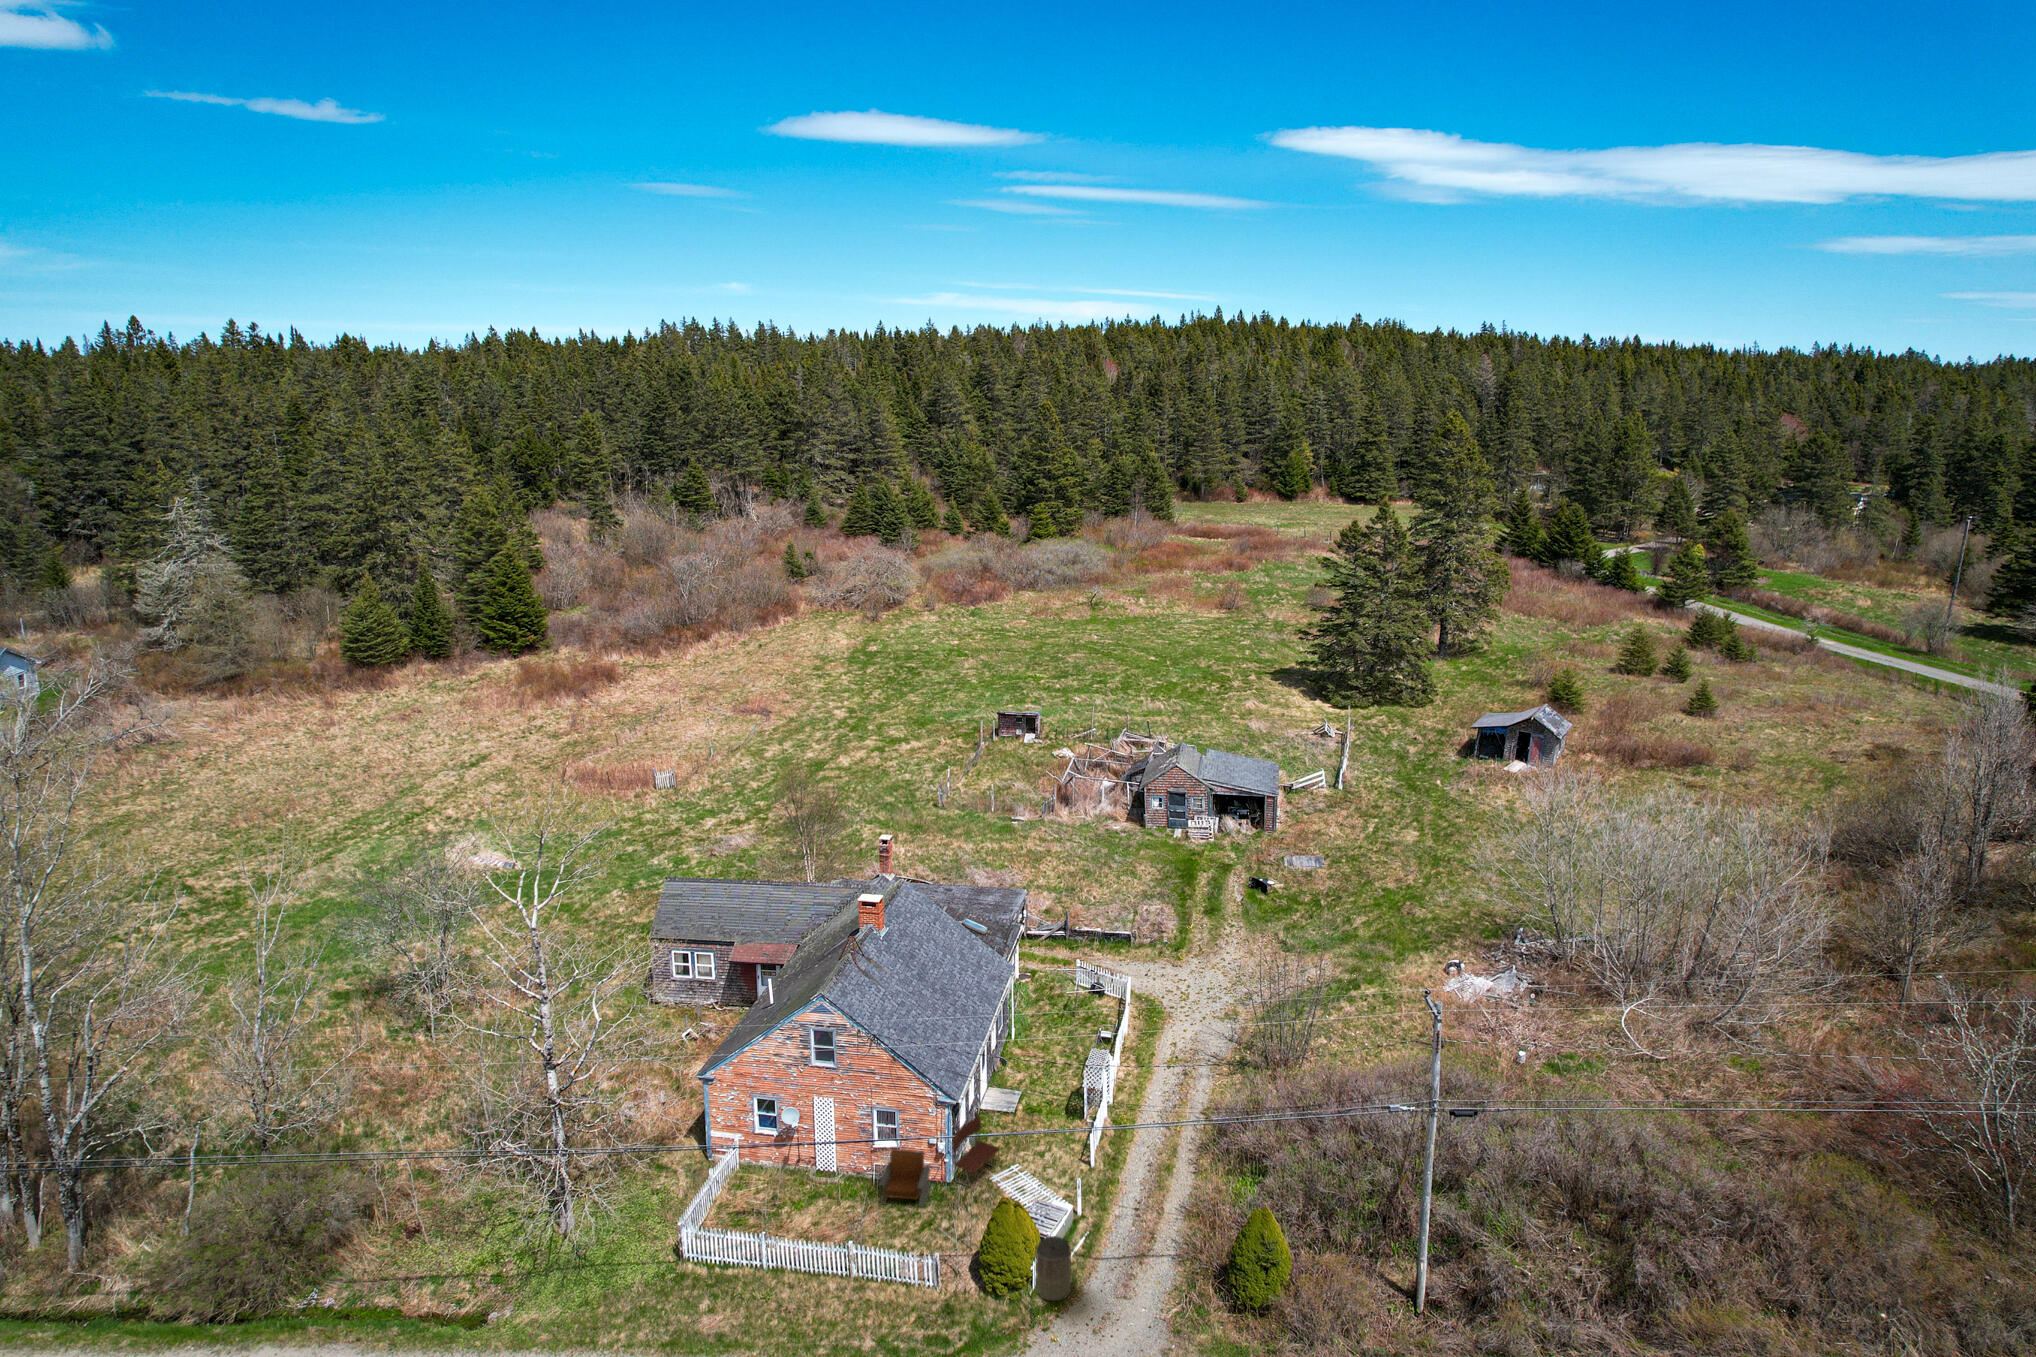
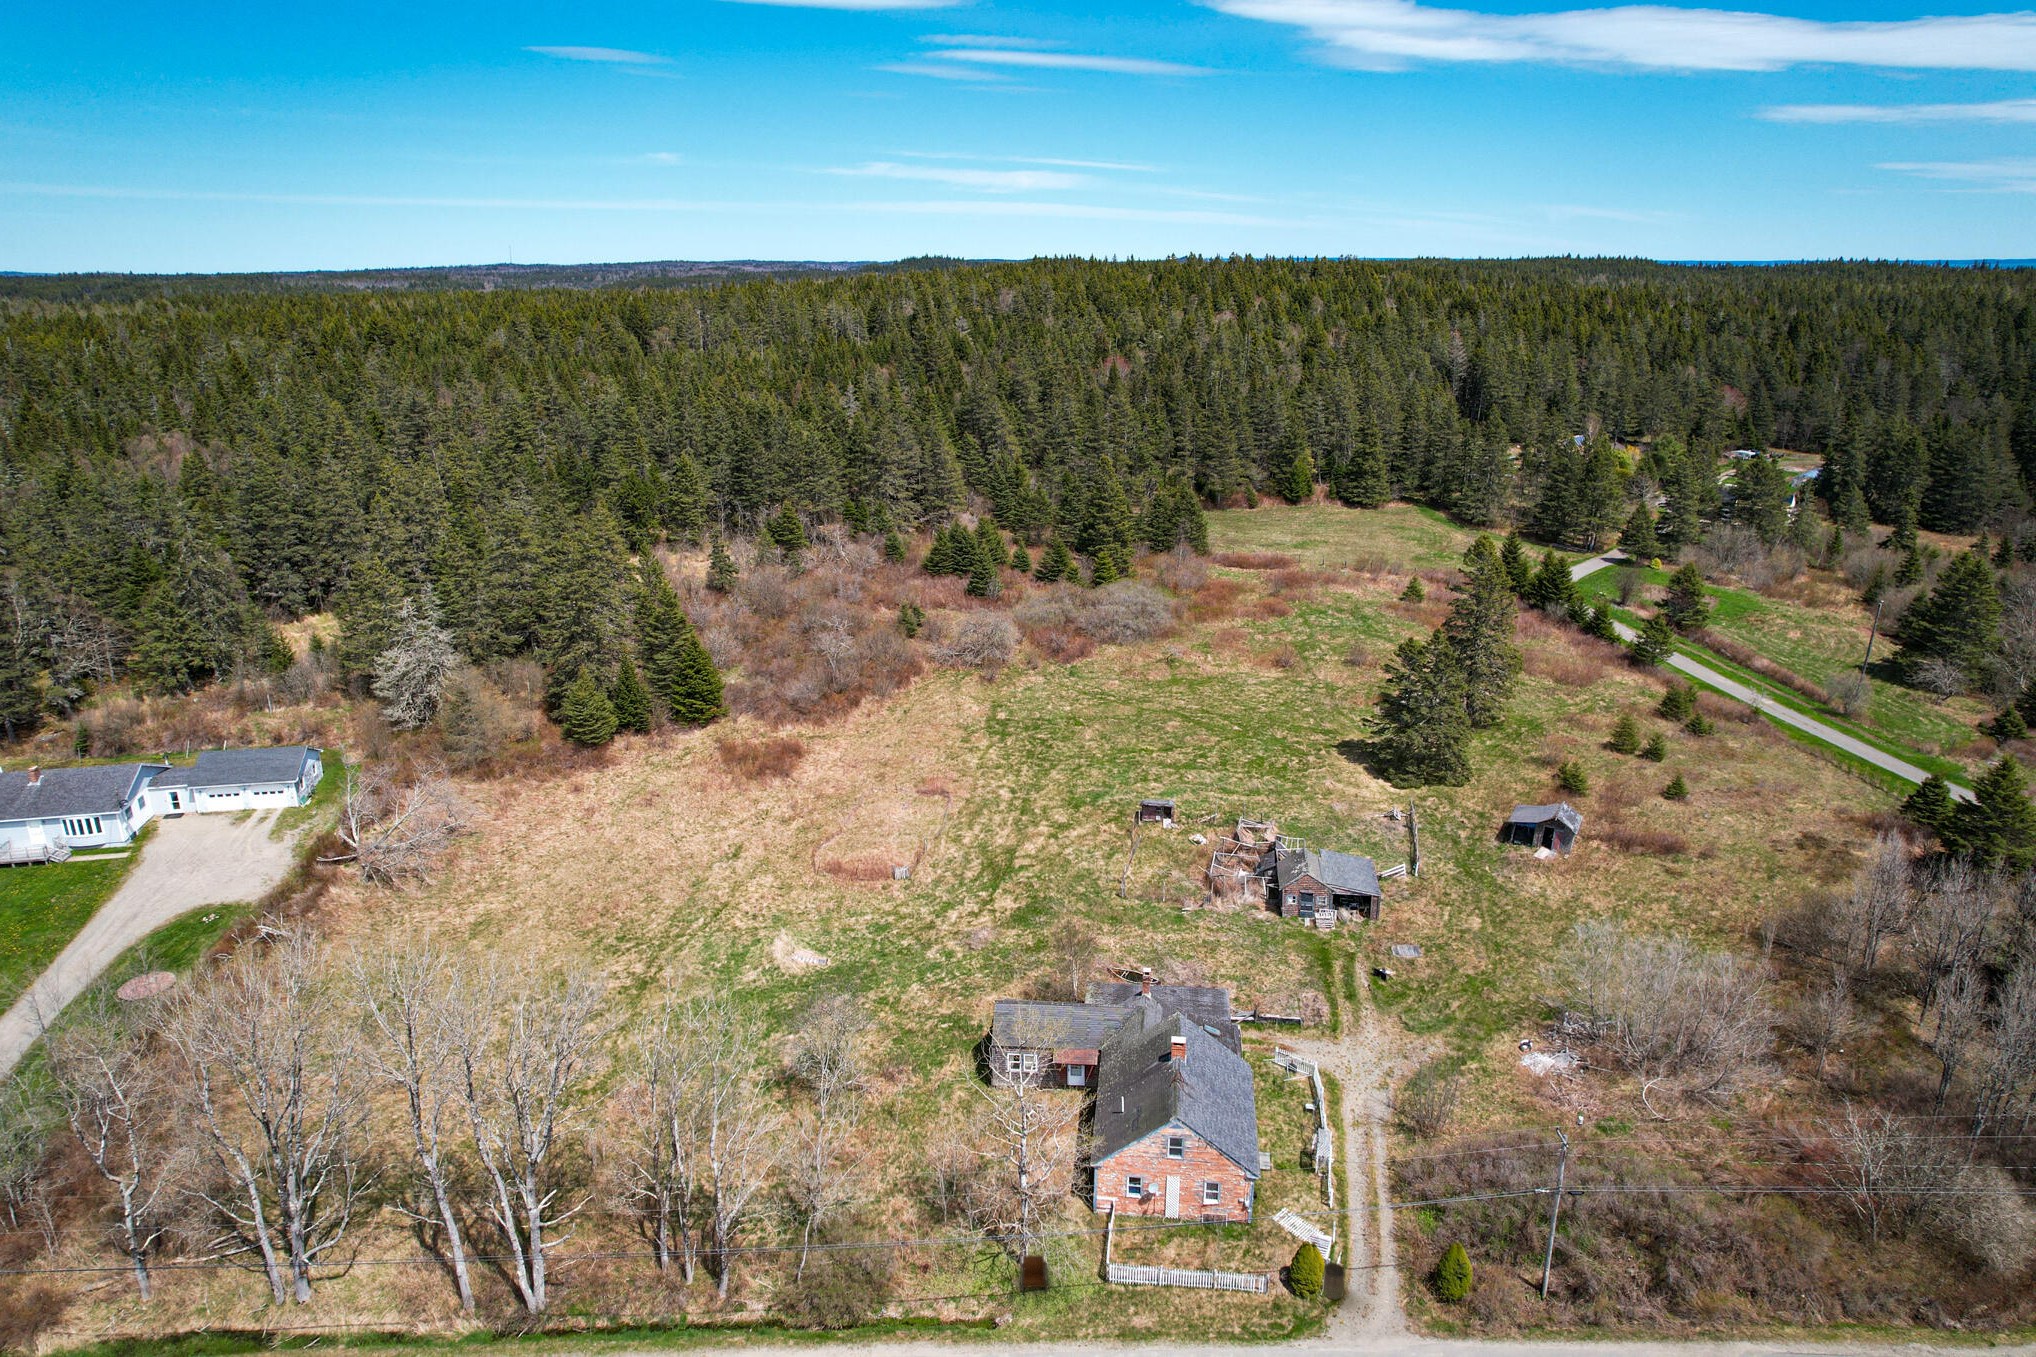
bench: present [952,1117,999,1187] -> none [1250,1181,1275,1226]
lounge chair: present [879,1149,931,1208] -> present [1020,1255,1048,1292]

